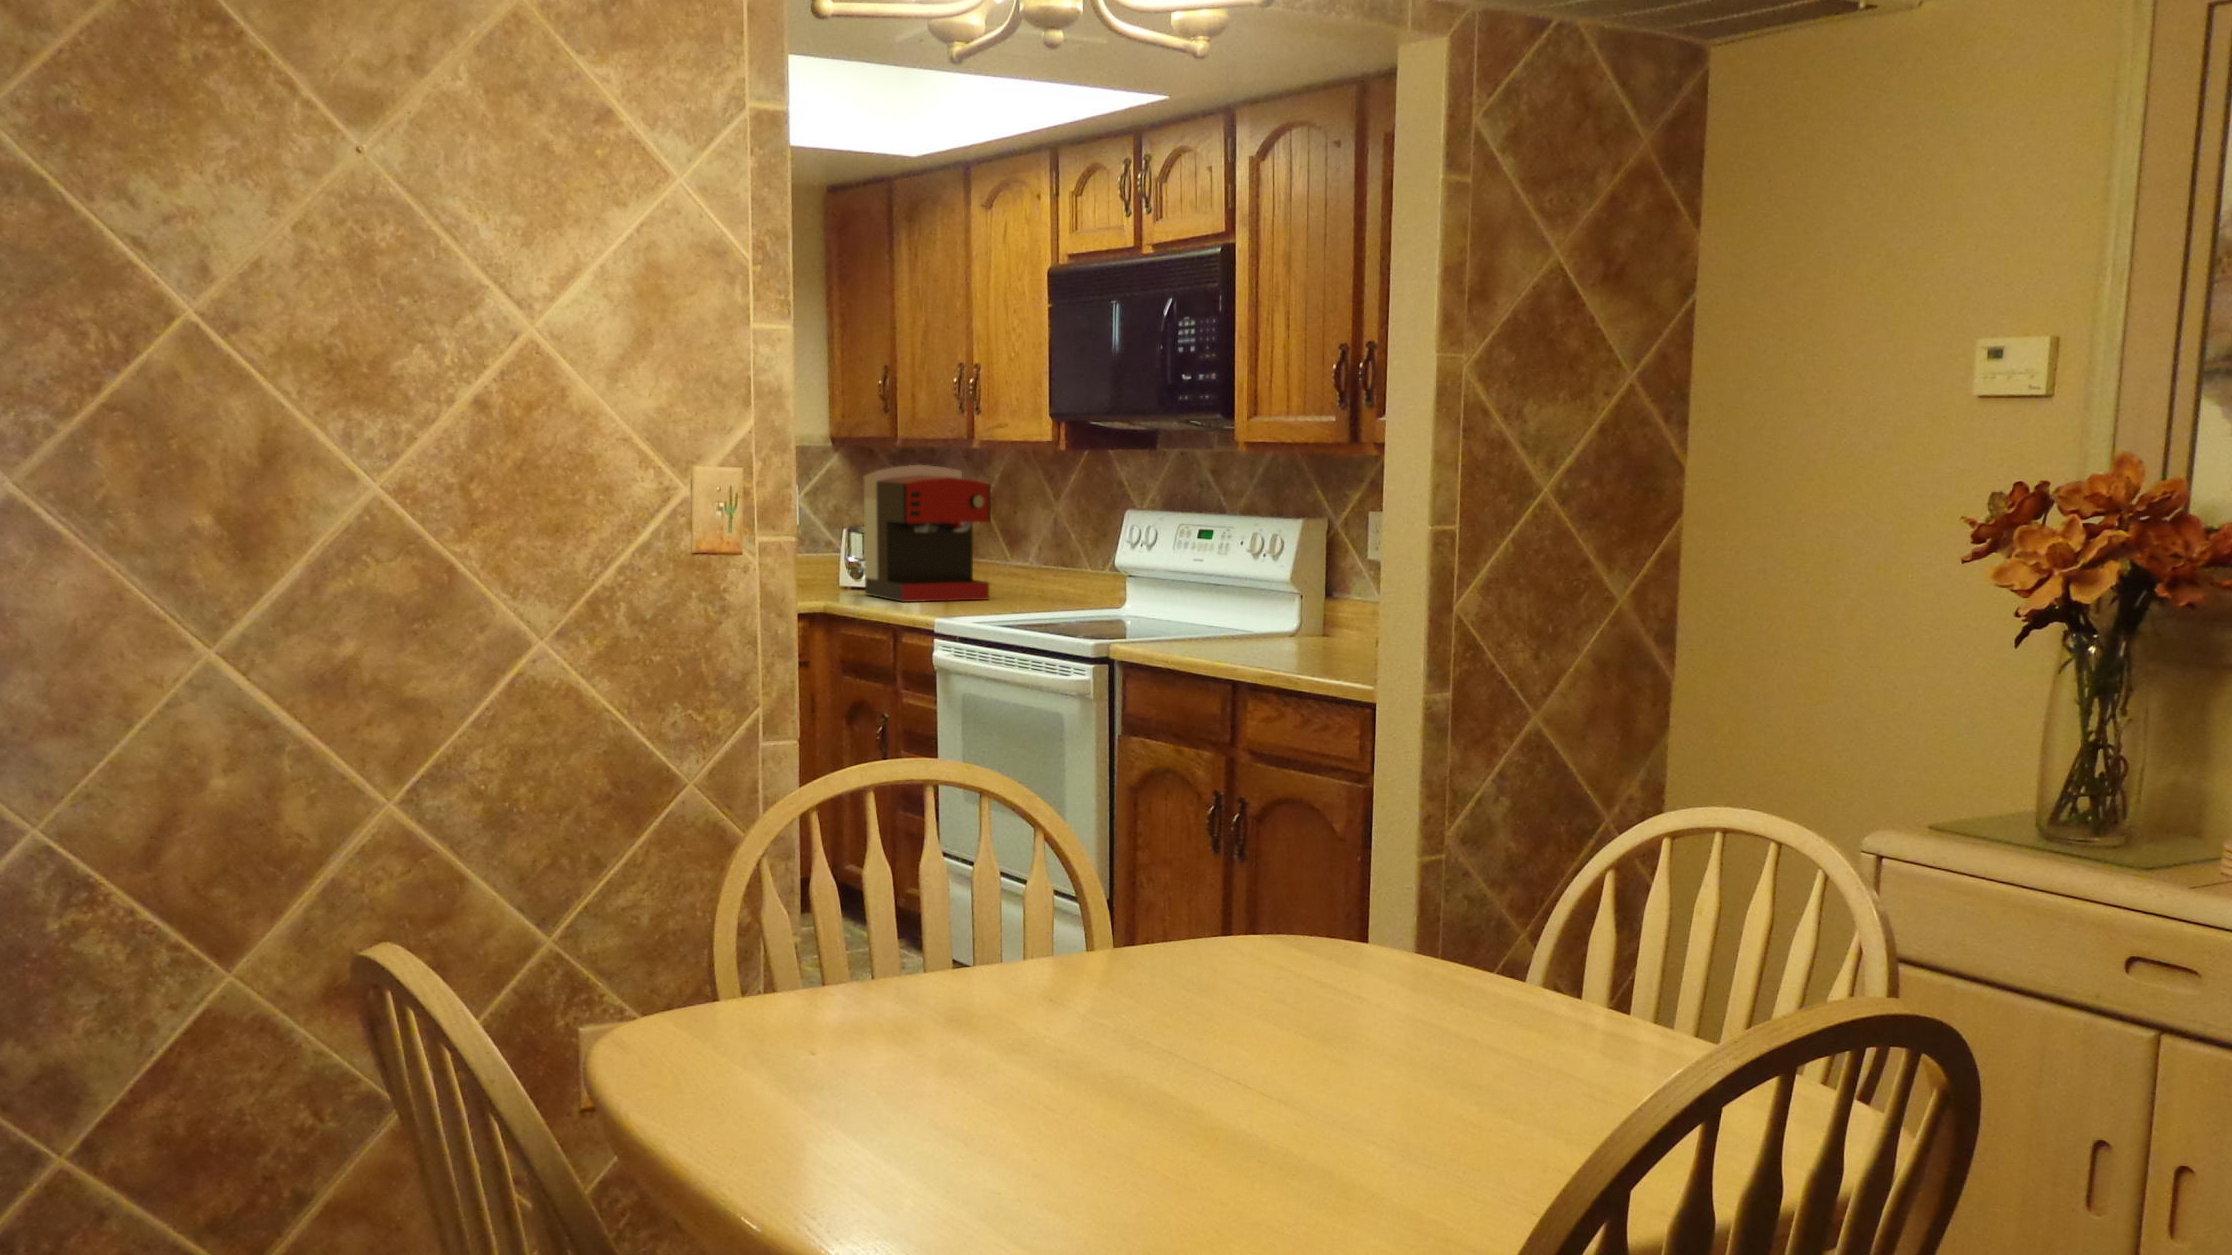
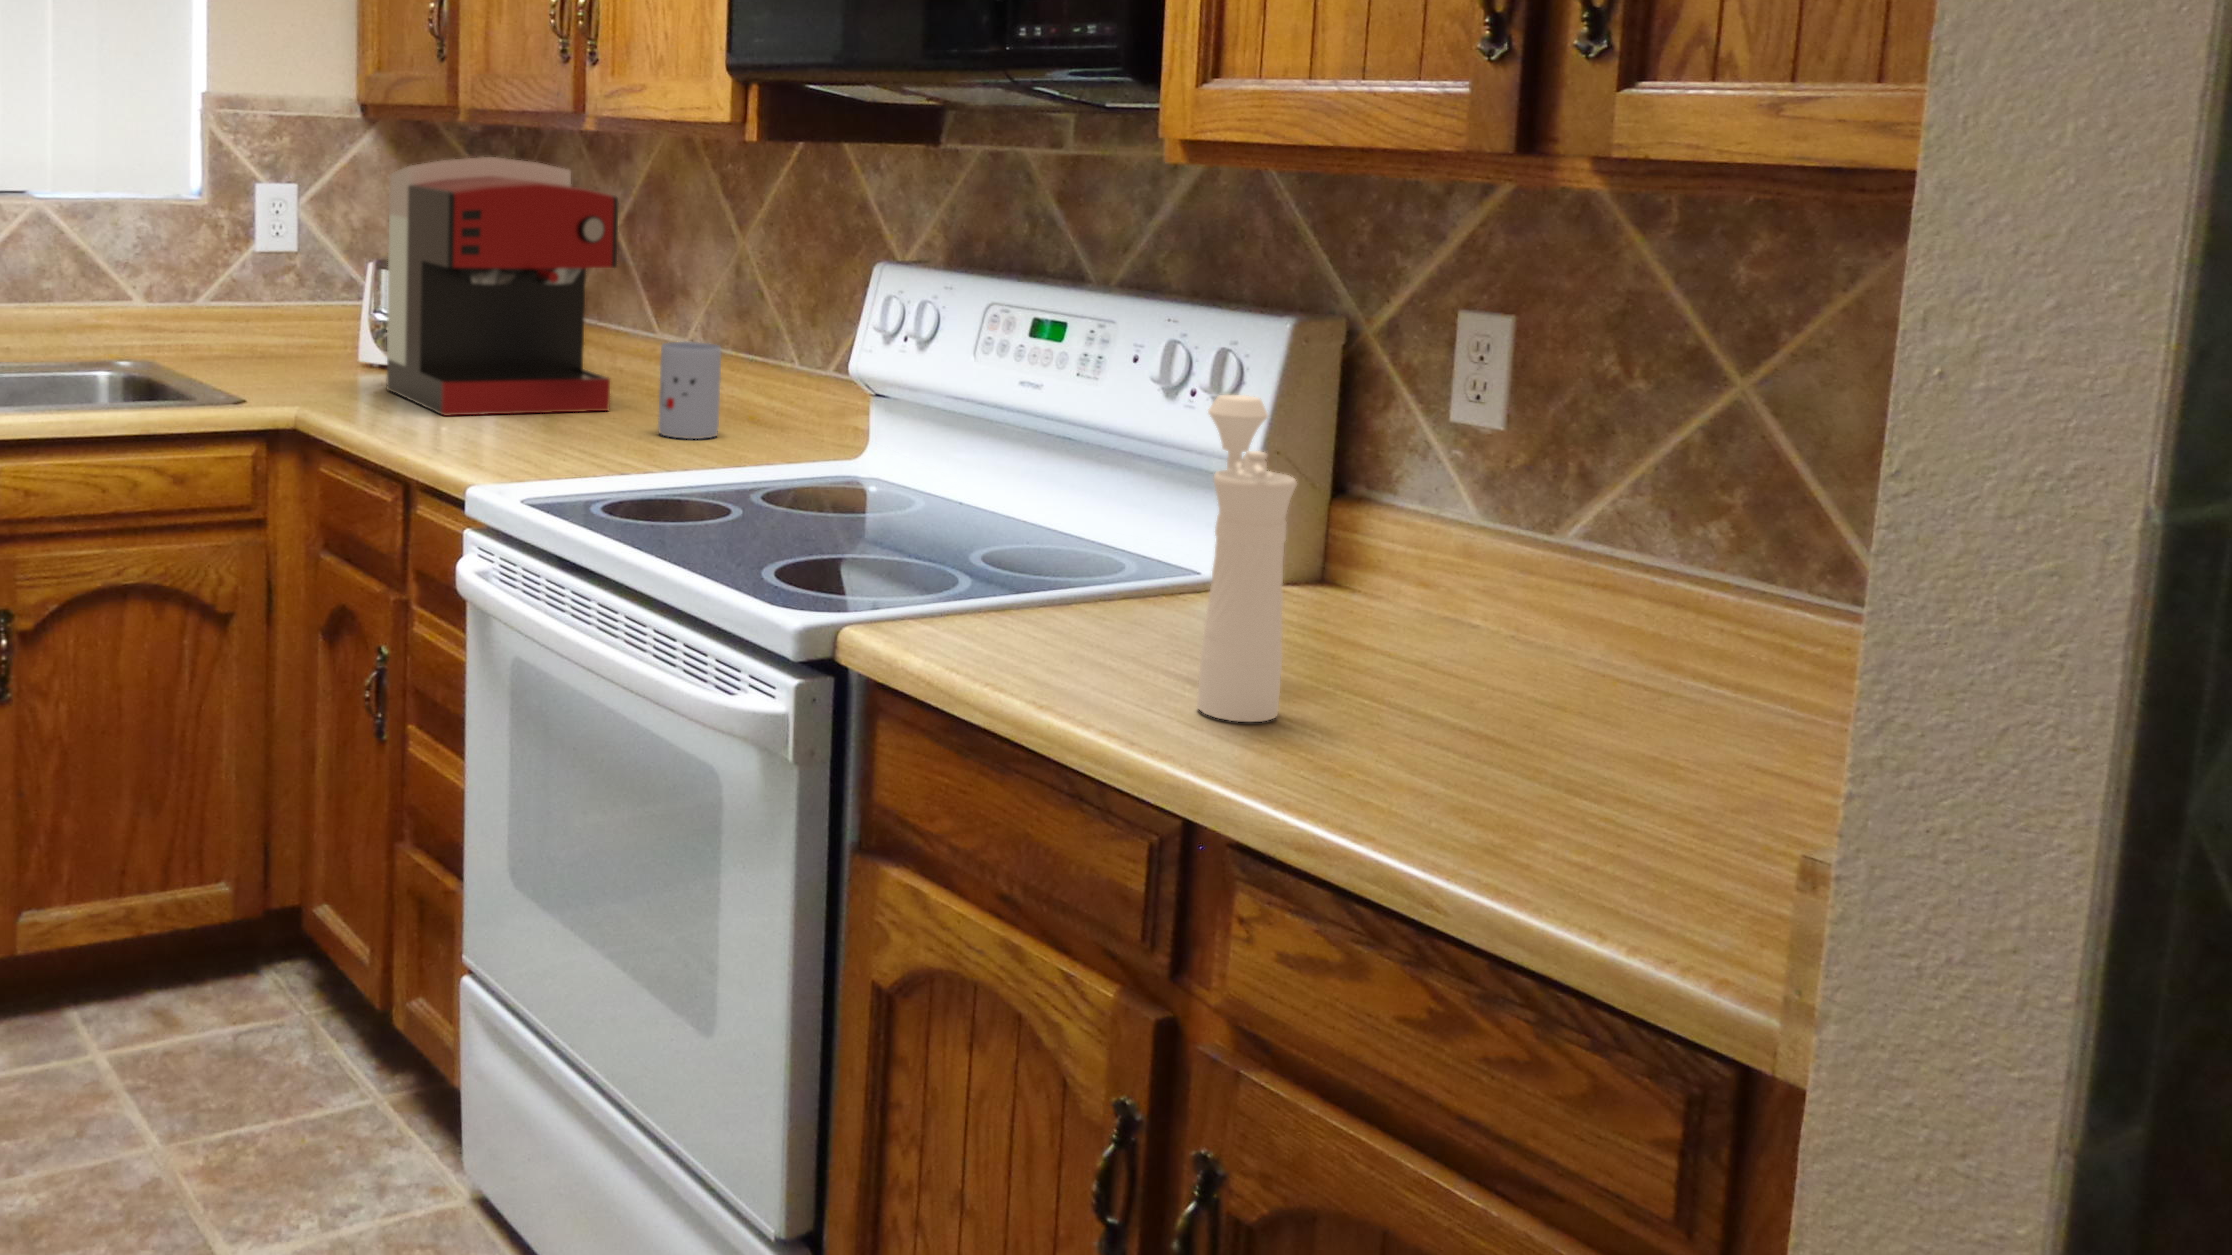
pepper mill: none [1243,542,1275,658] -> present [1197,395,1297,722]
mug: none [1018,558,1050,607] -> present [658,342,721,439]

